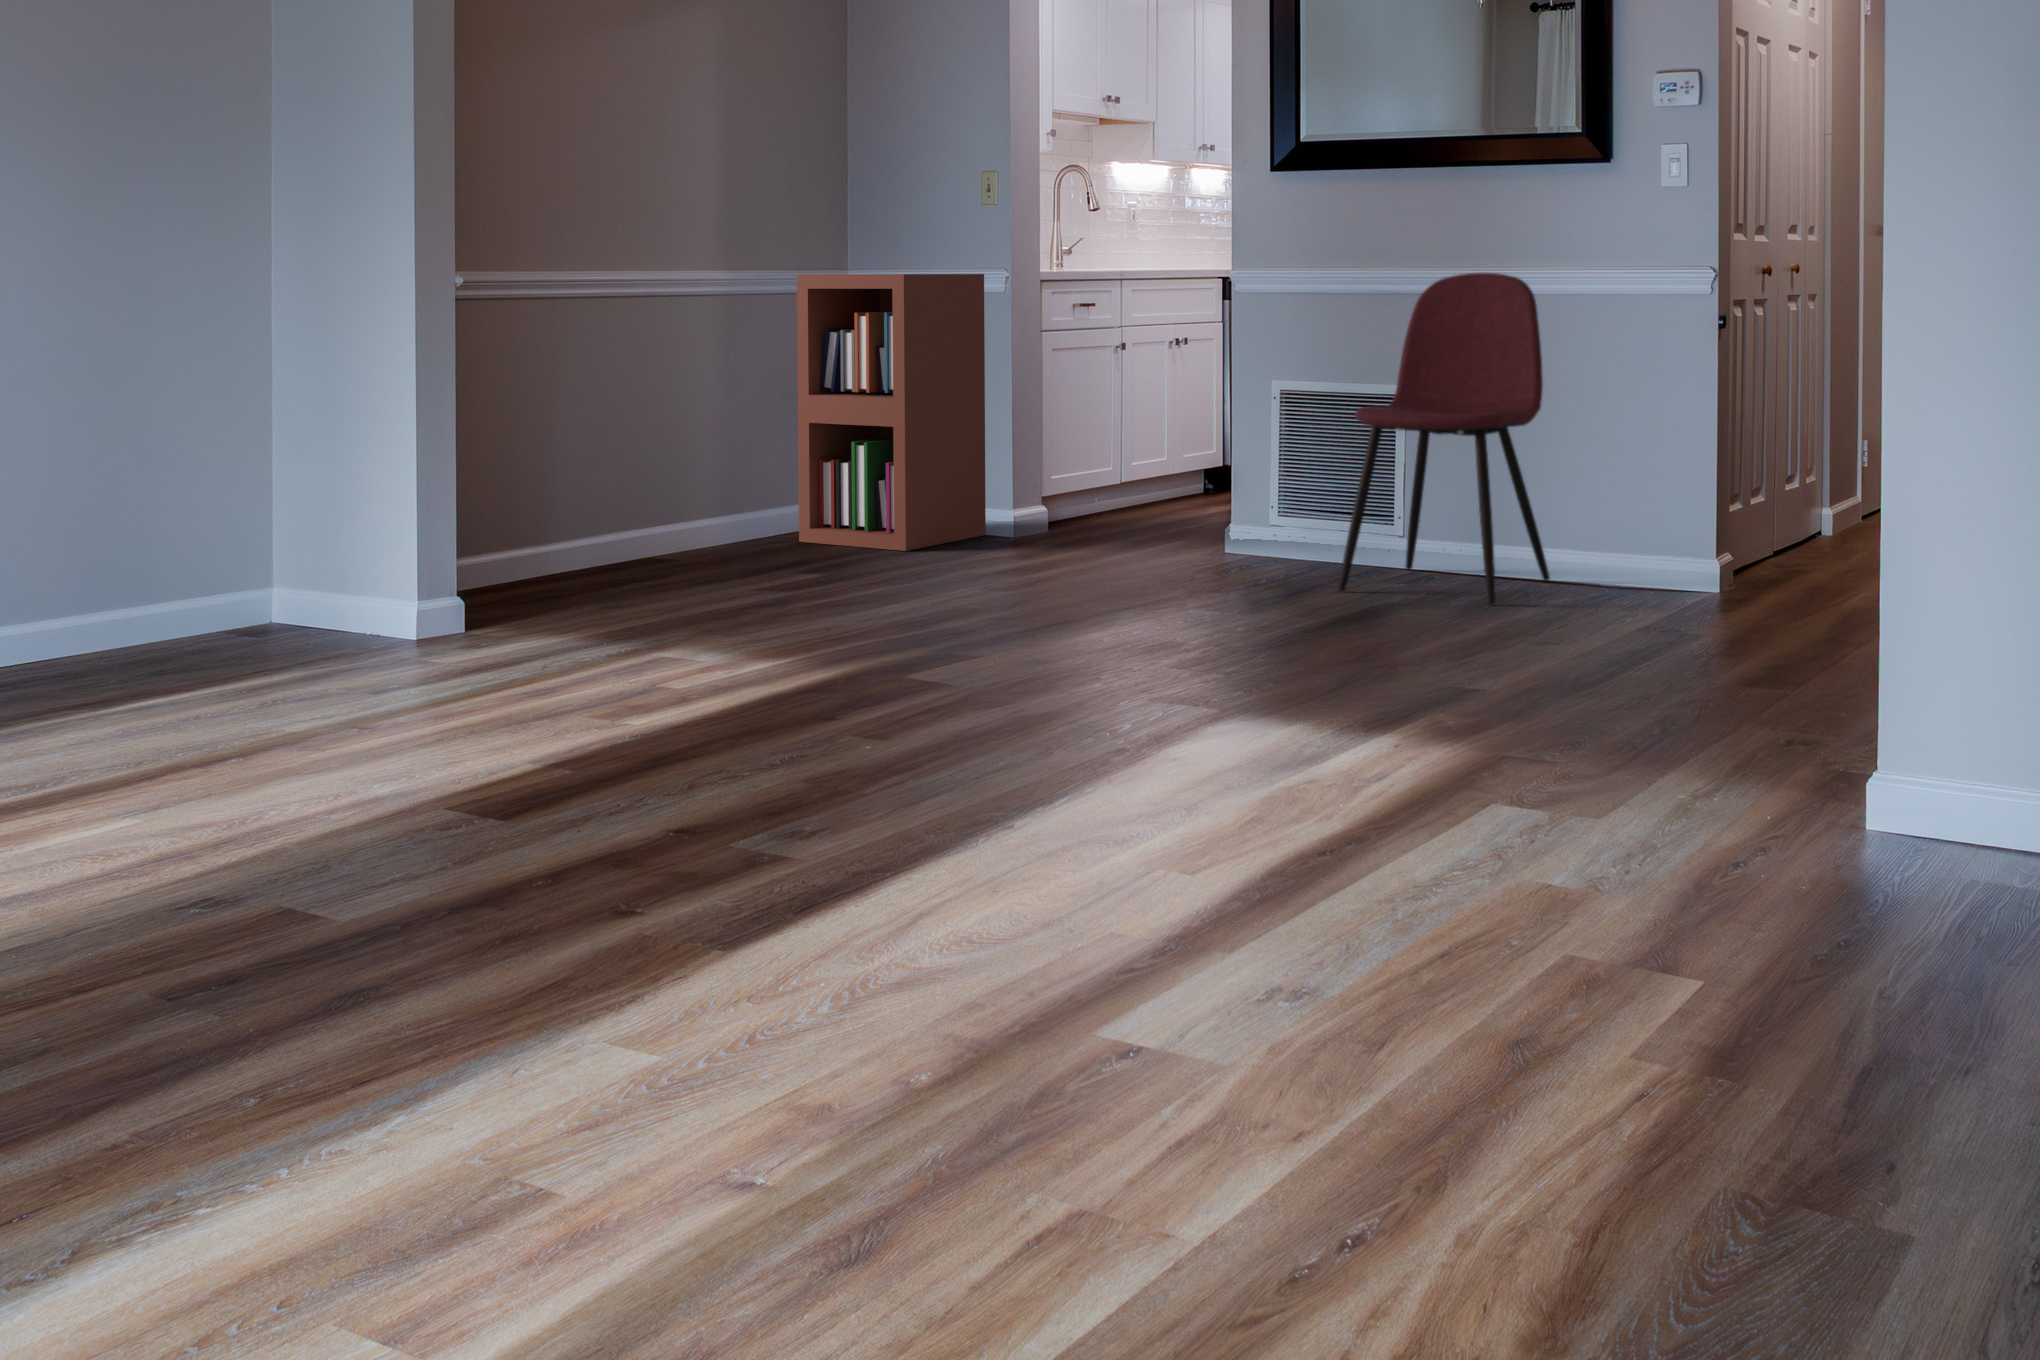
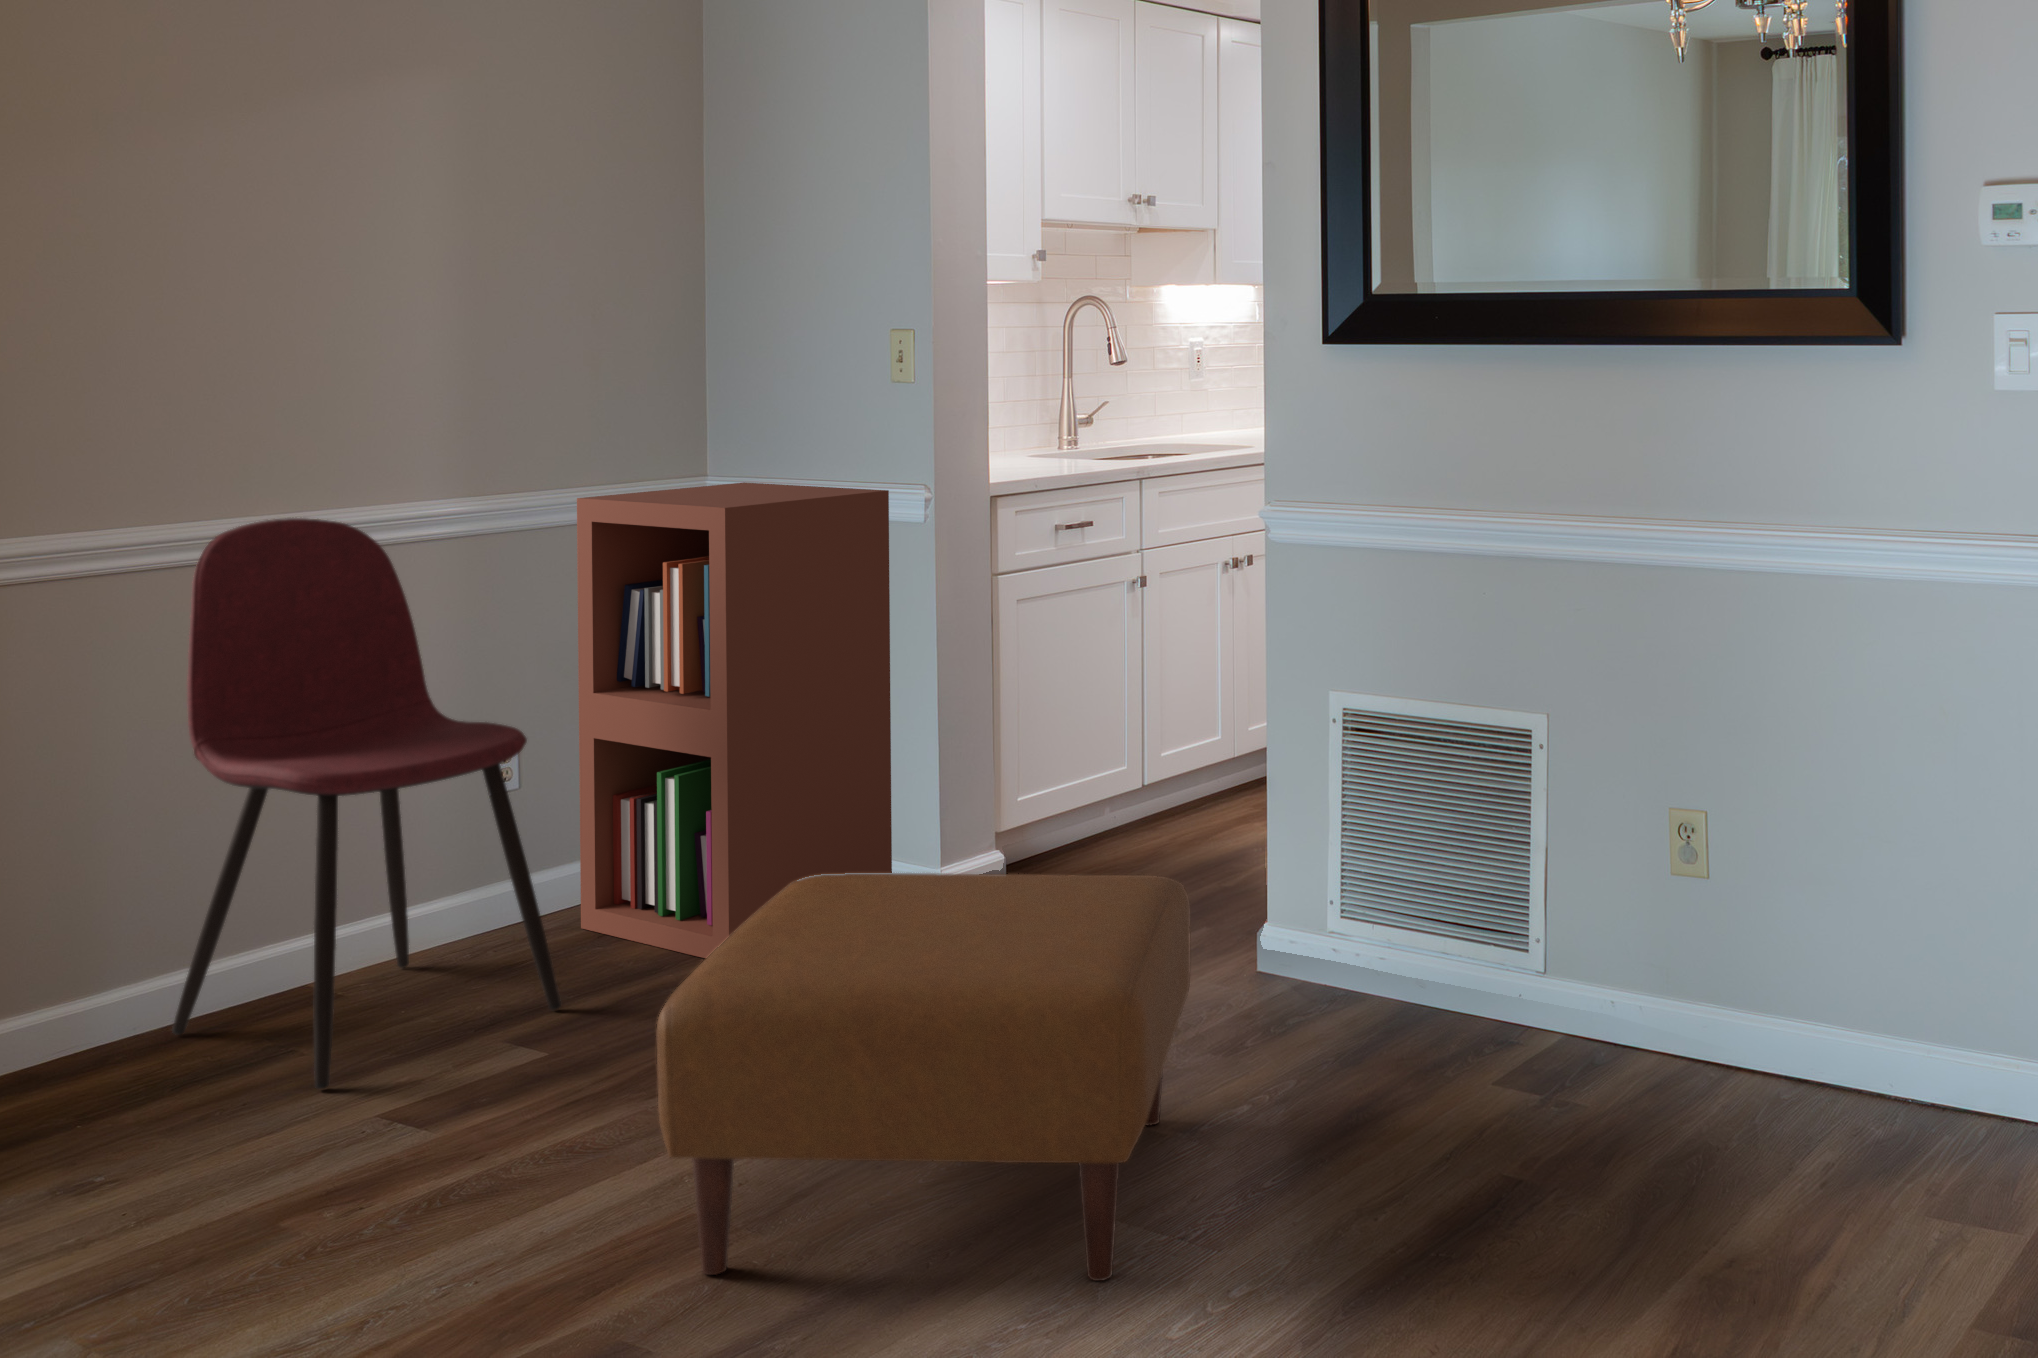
dining chair: present [1338,273,1550,604] -> present [172,518,561,1089]
ottoman: none [970,453,1219,620] -> present [657,873,1191,1281]

